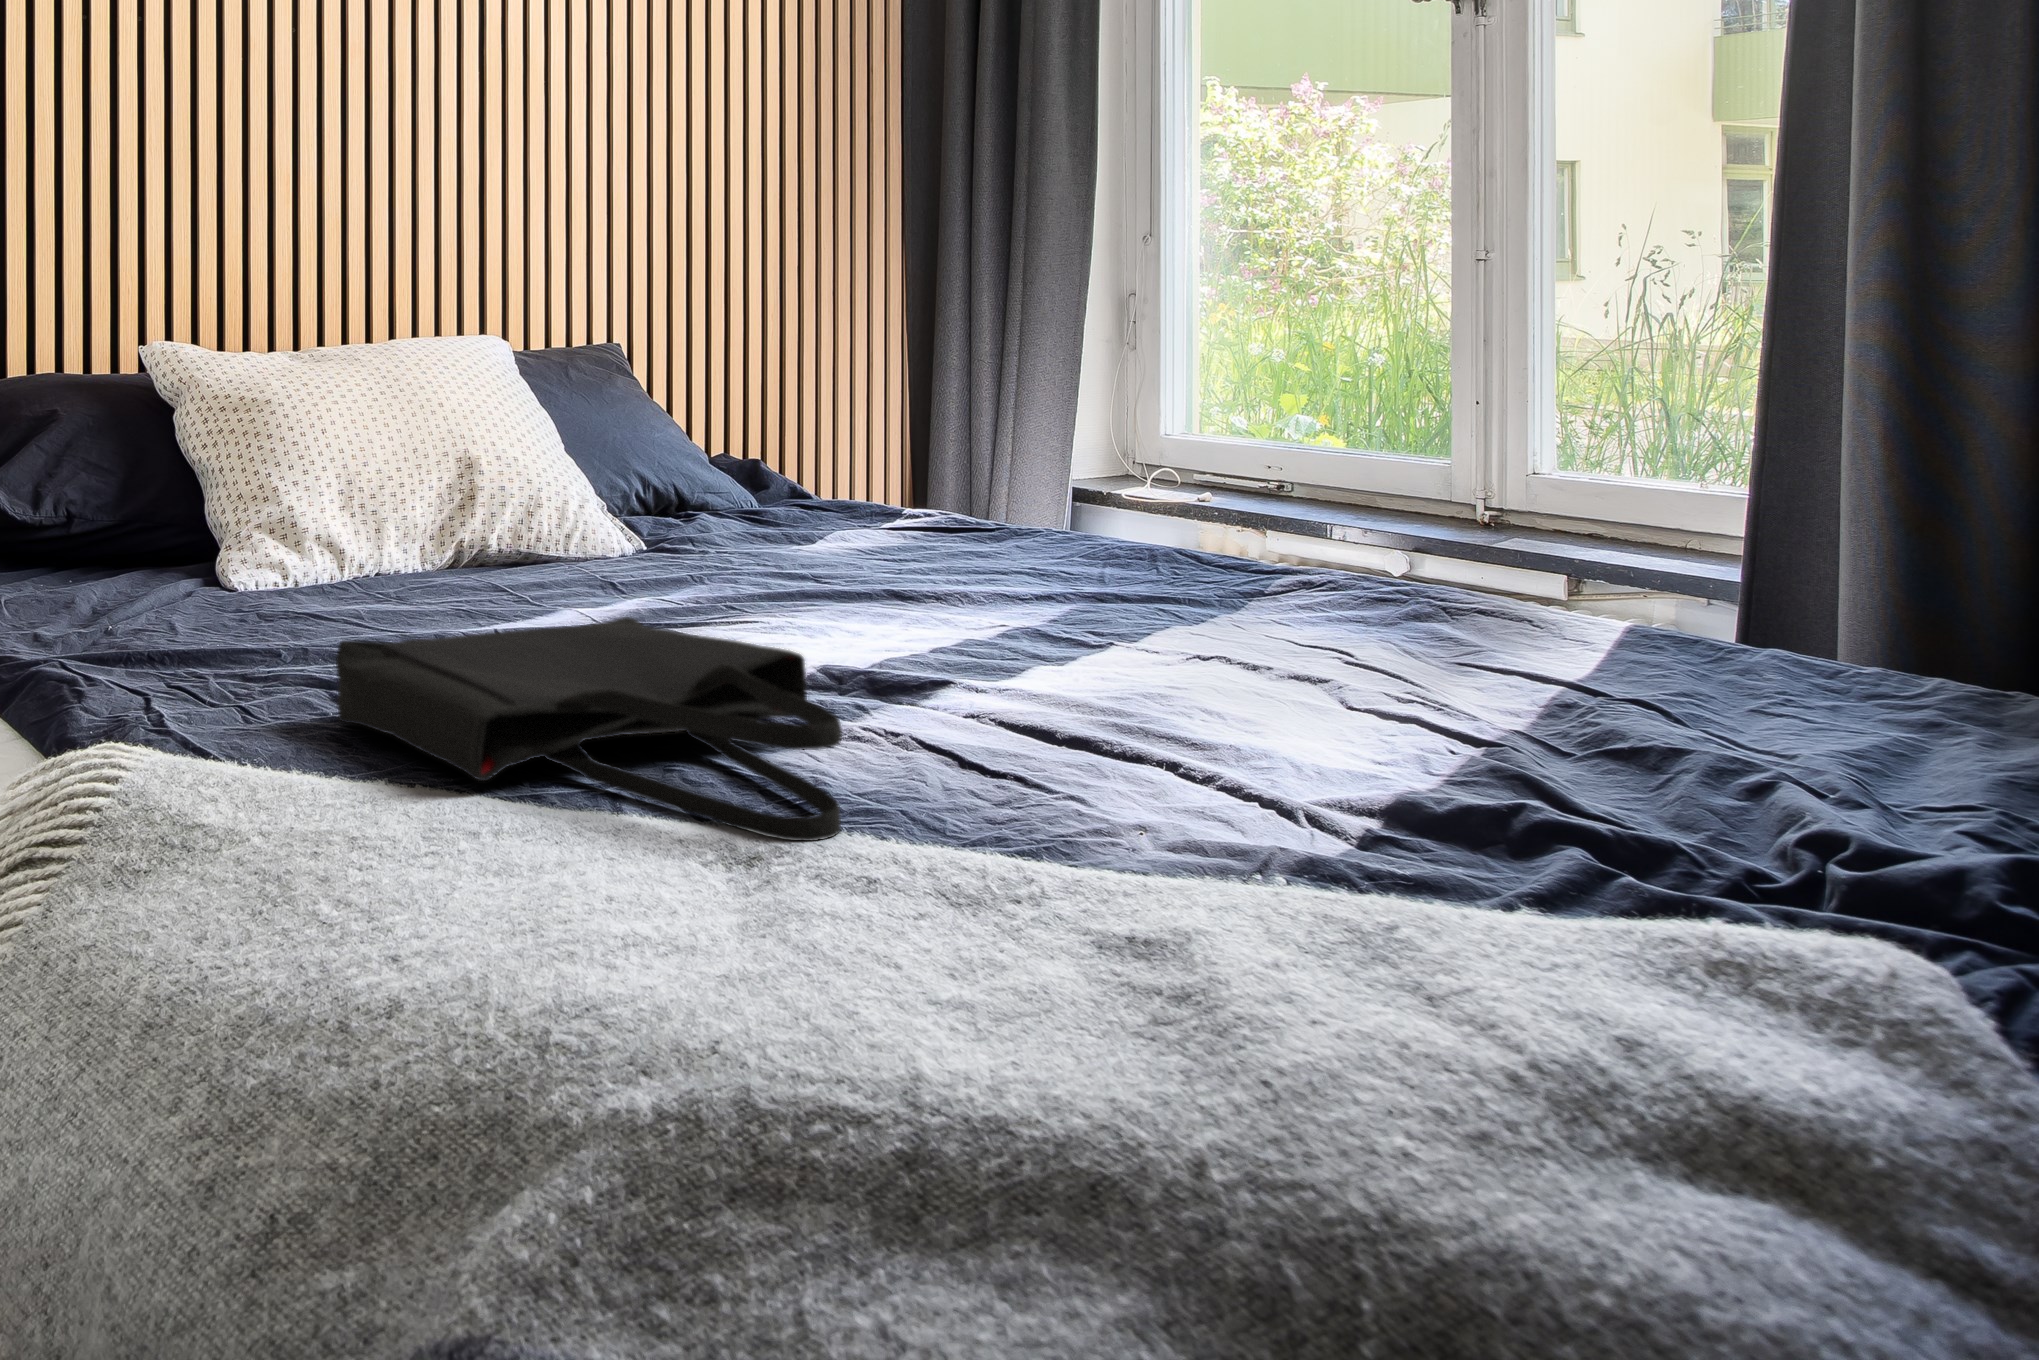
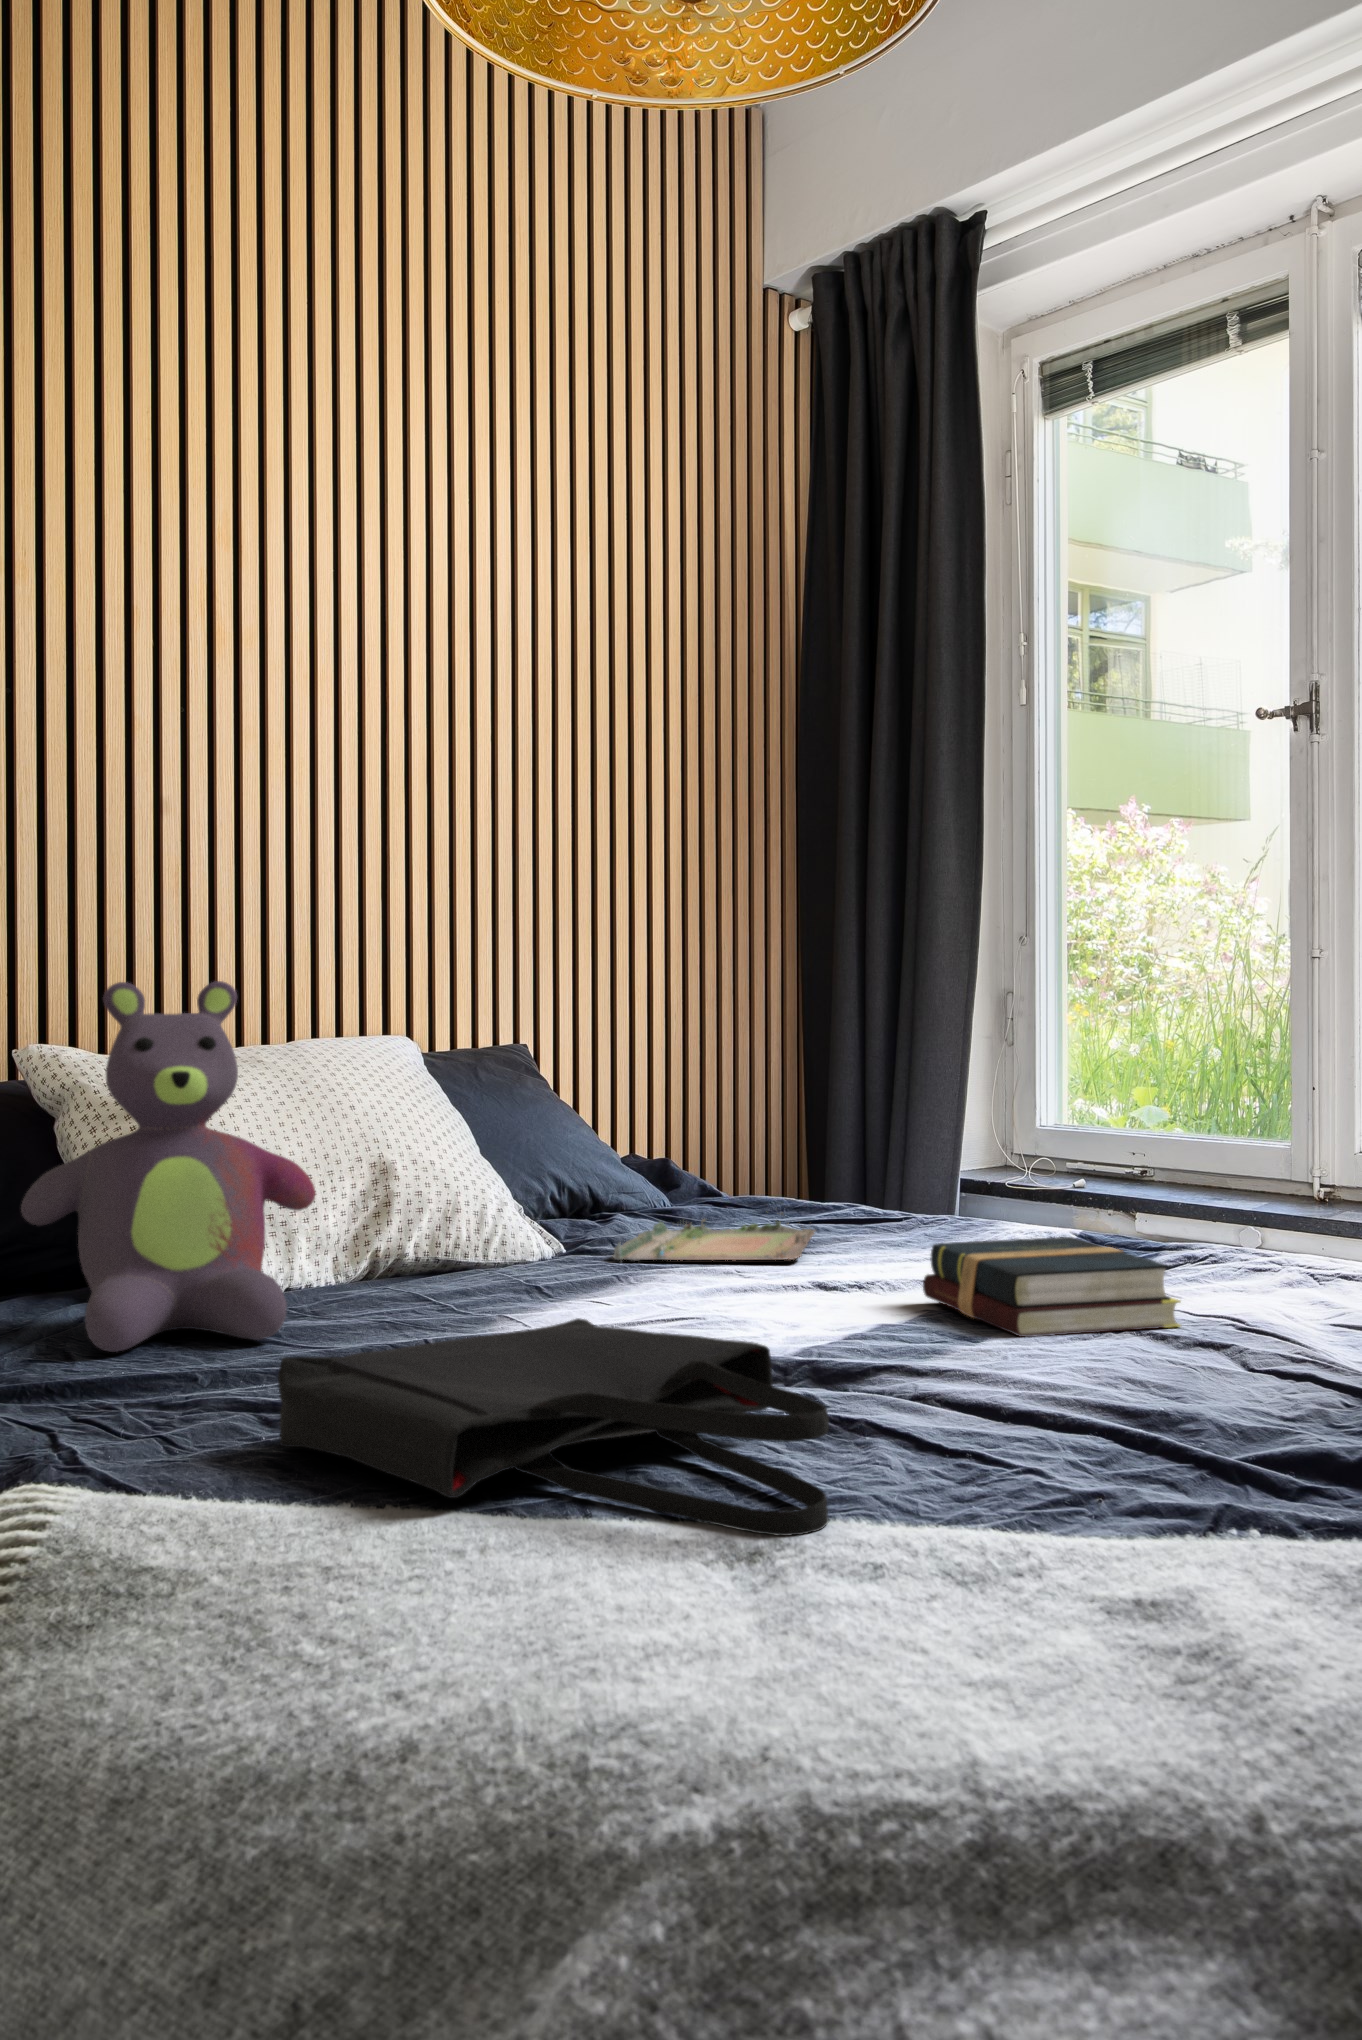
stuffed bear: none [135,286,399,625] -> present [21,981,316,1352]
tray: none [693,513,907,566] -> present [613,1213,815,1262]
hardback book: none [1000,556,1277,658] -> present [923,1237,1181,1337]

